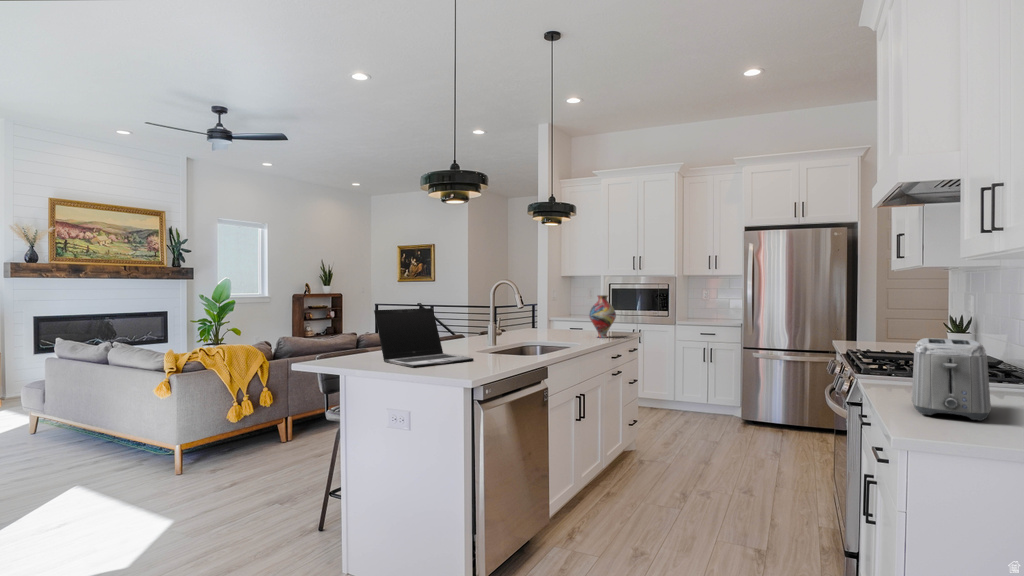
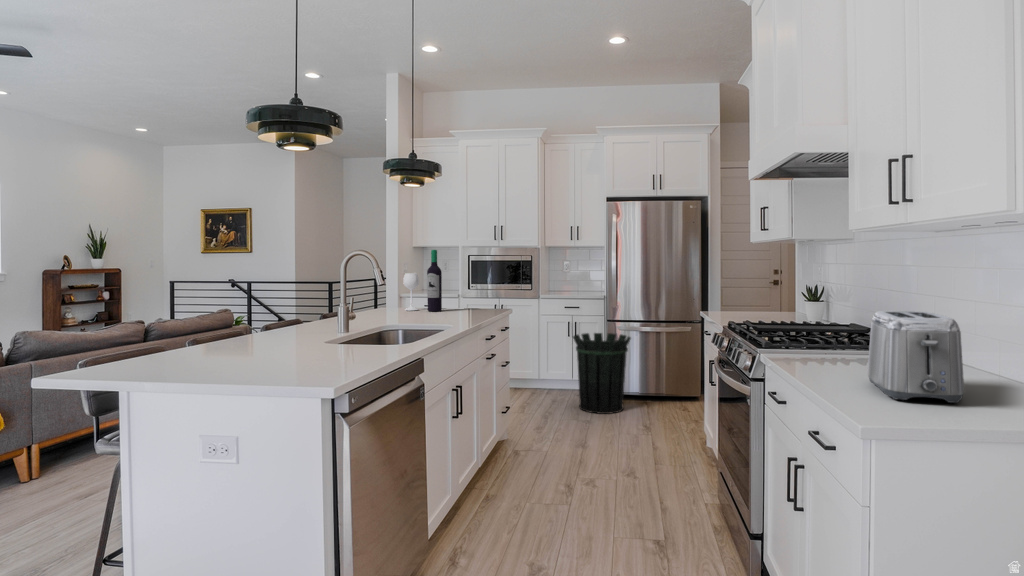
wine bottle: none [548,280,580,332] -> present [403,250,442,311]
vase: present [589,295,616,338] -> none [456,268,487,317]
laptop: present [374,308,474,368] -> none [173,287,326,372]
waste bin: none [706,359,766,437] -> present [573,333,631,414]

